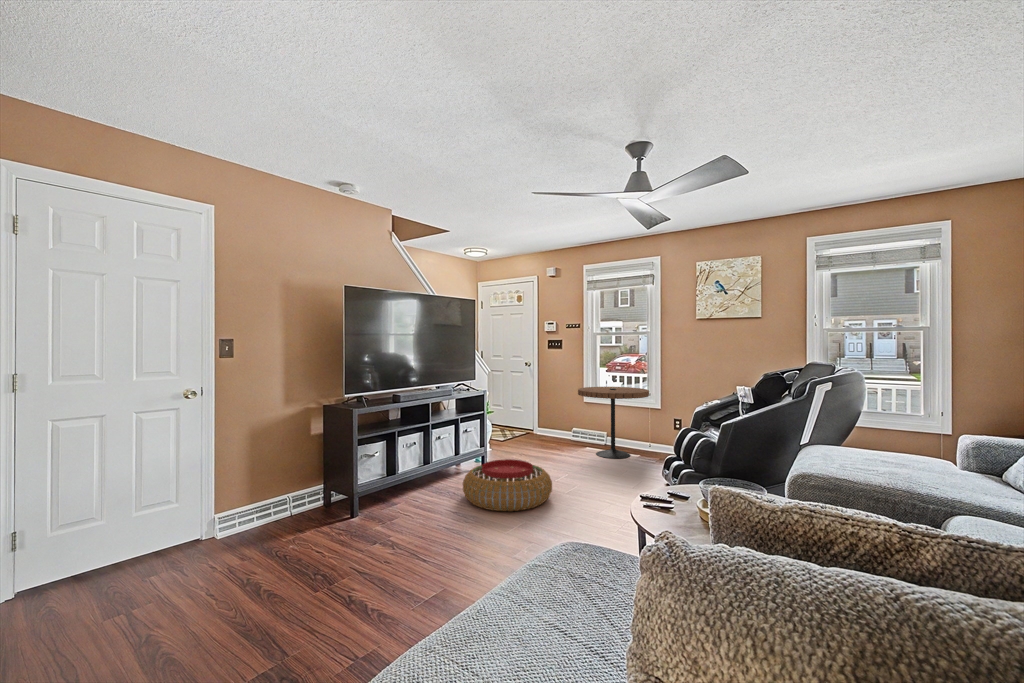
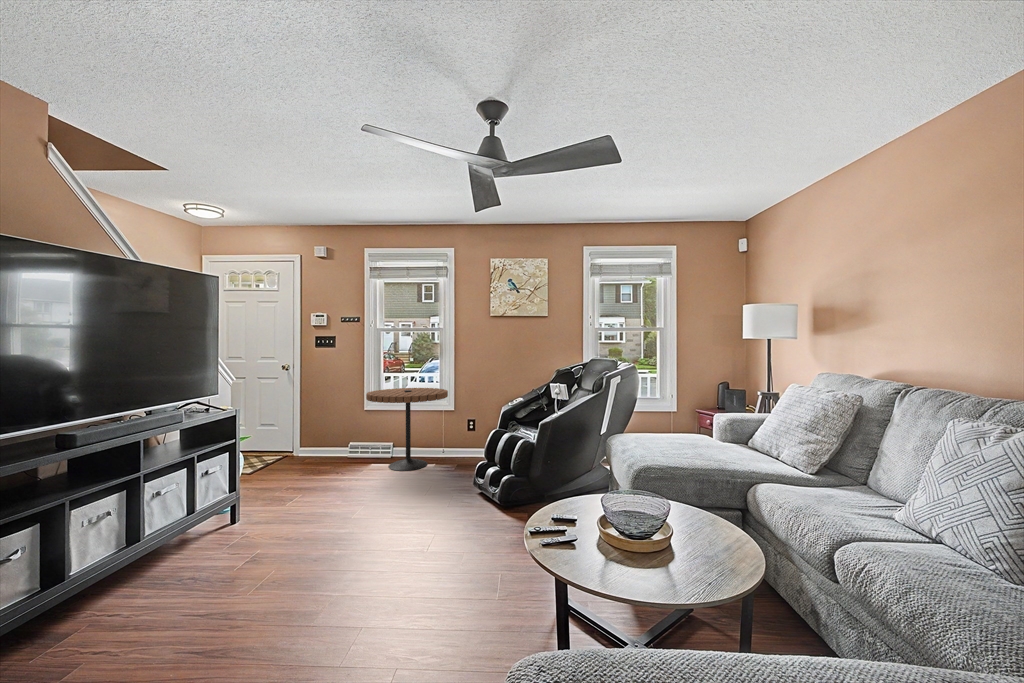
pouf: present [463,459,552,511] -> none [219,505,376,607]

